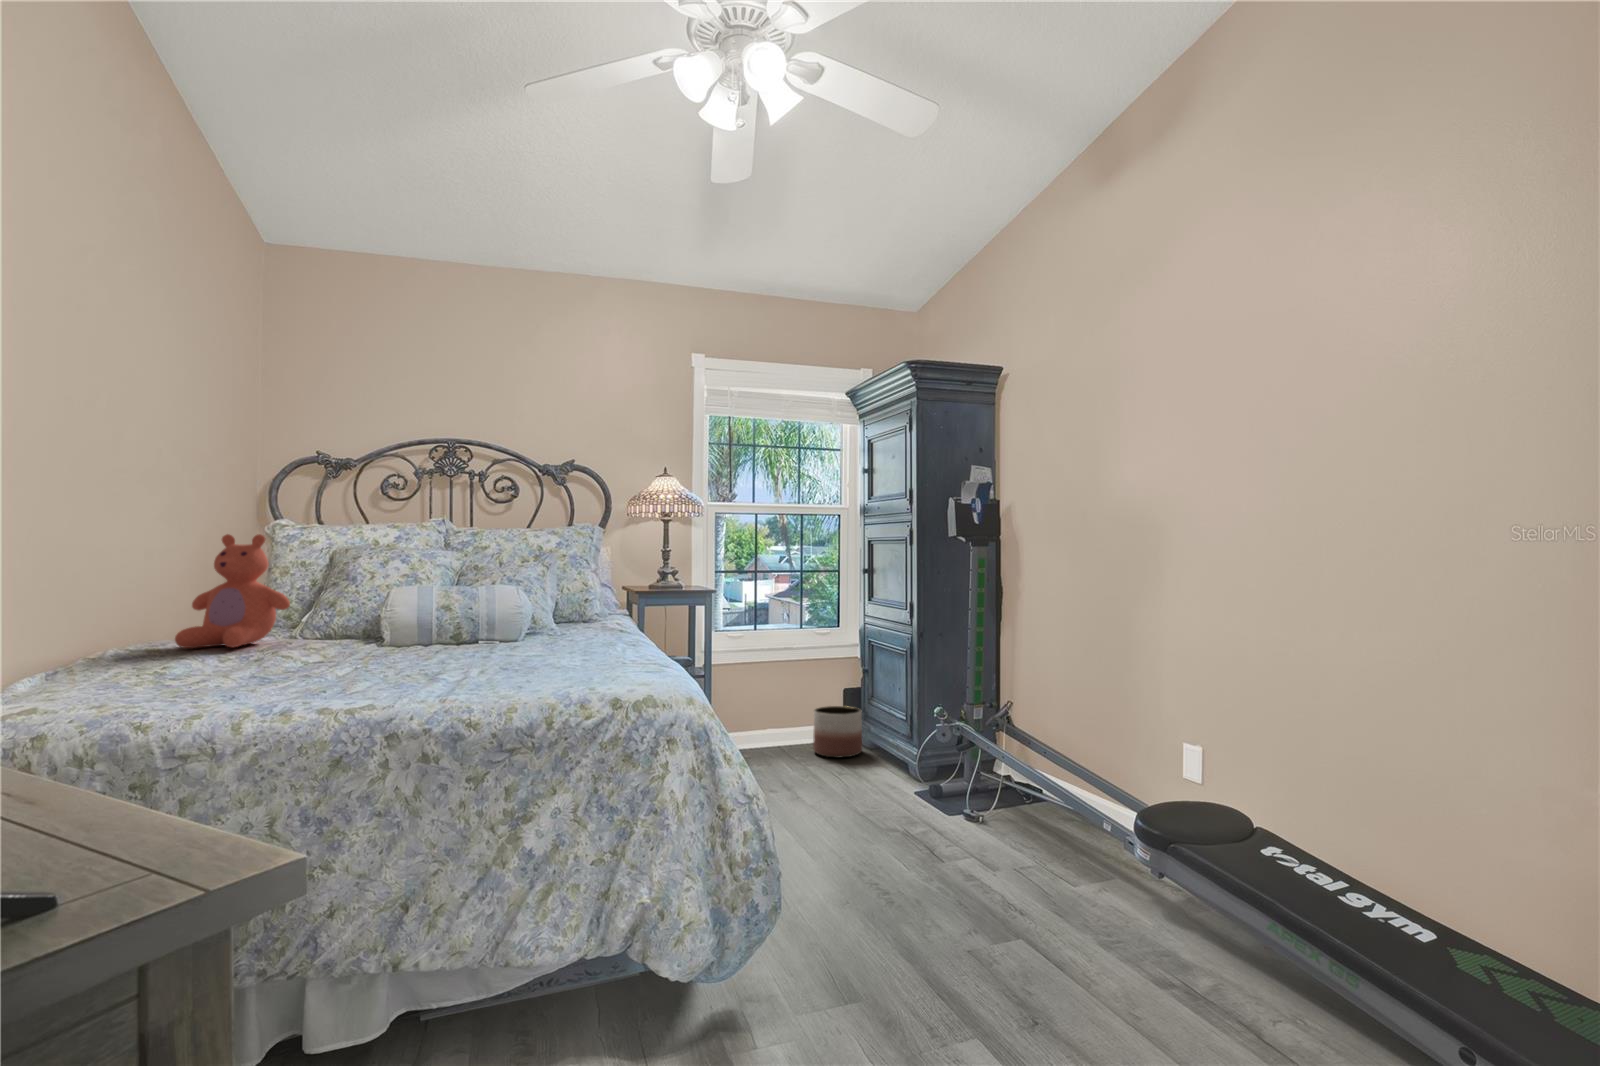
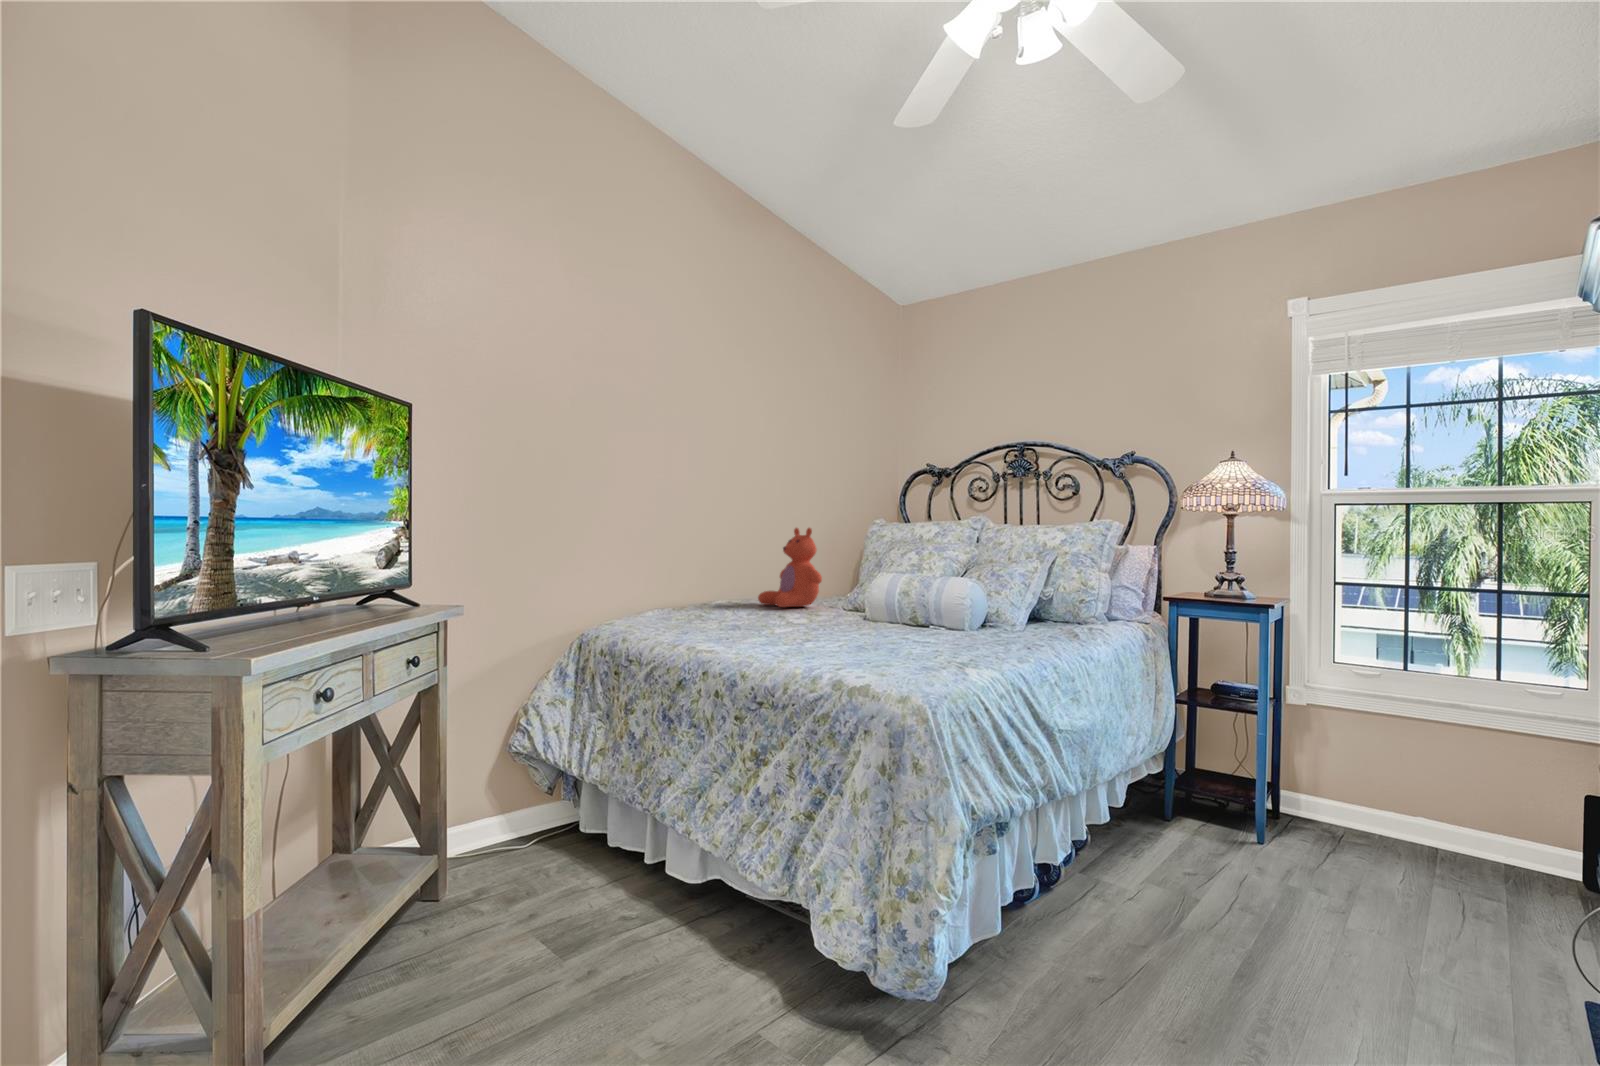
planter: present [813,706,862,757] -> none [1474,805,1583,901]

